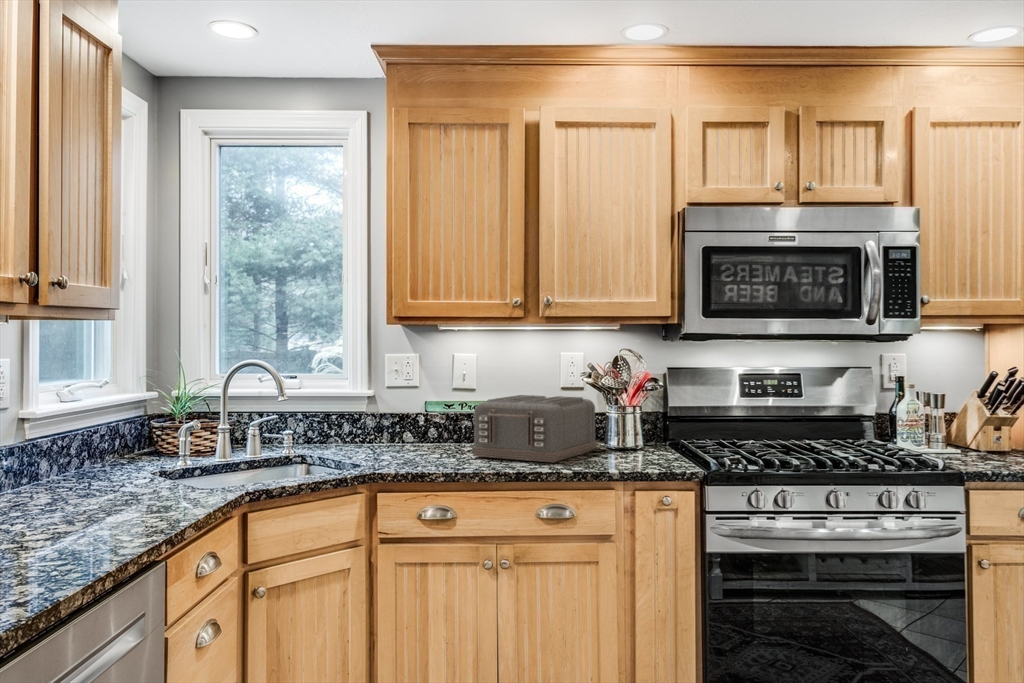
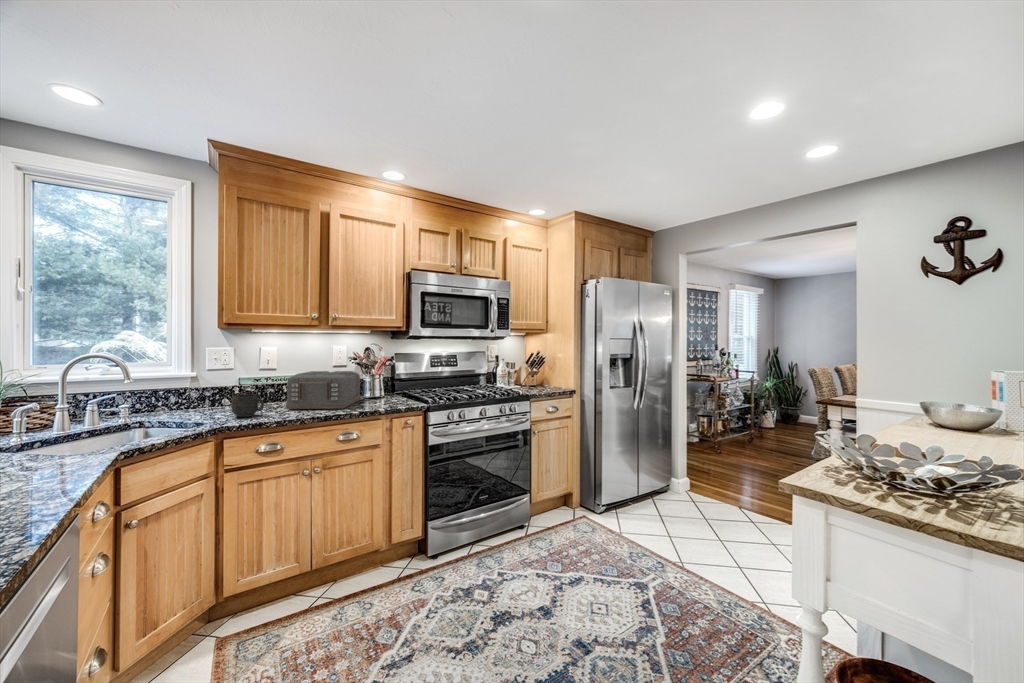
mug: none [395,429,436,464] -> present [231,394,264,417]

